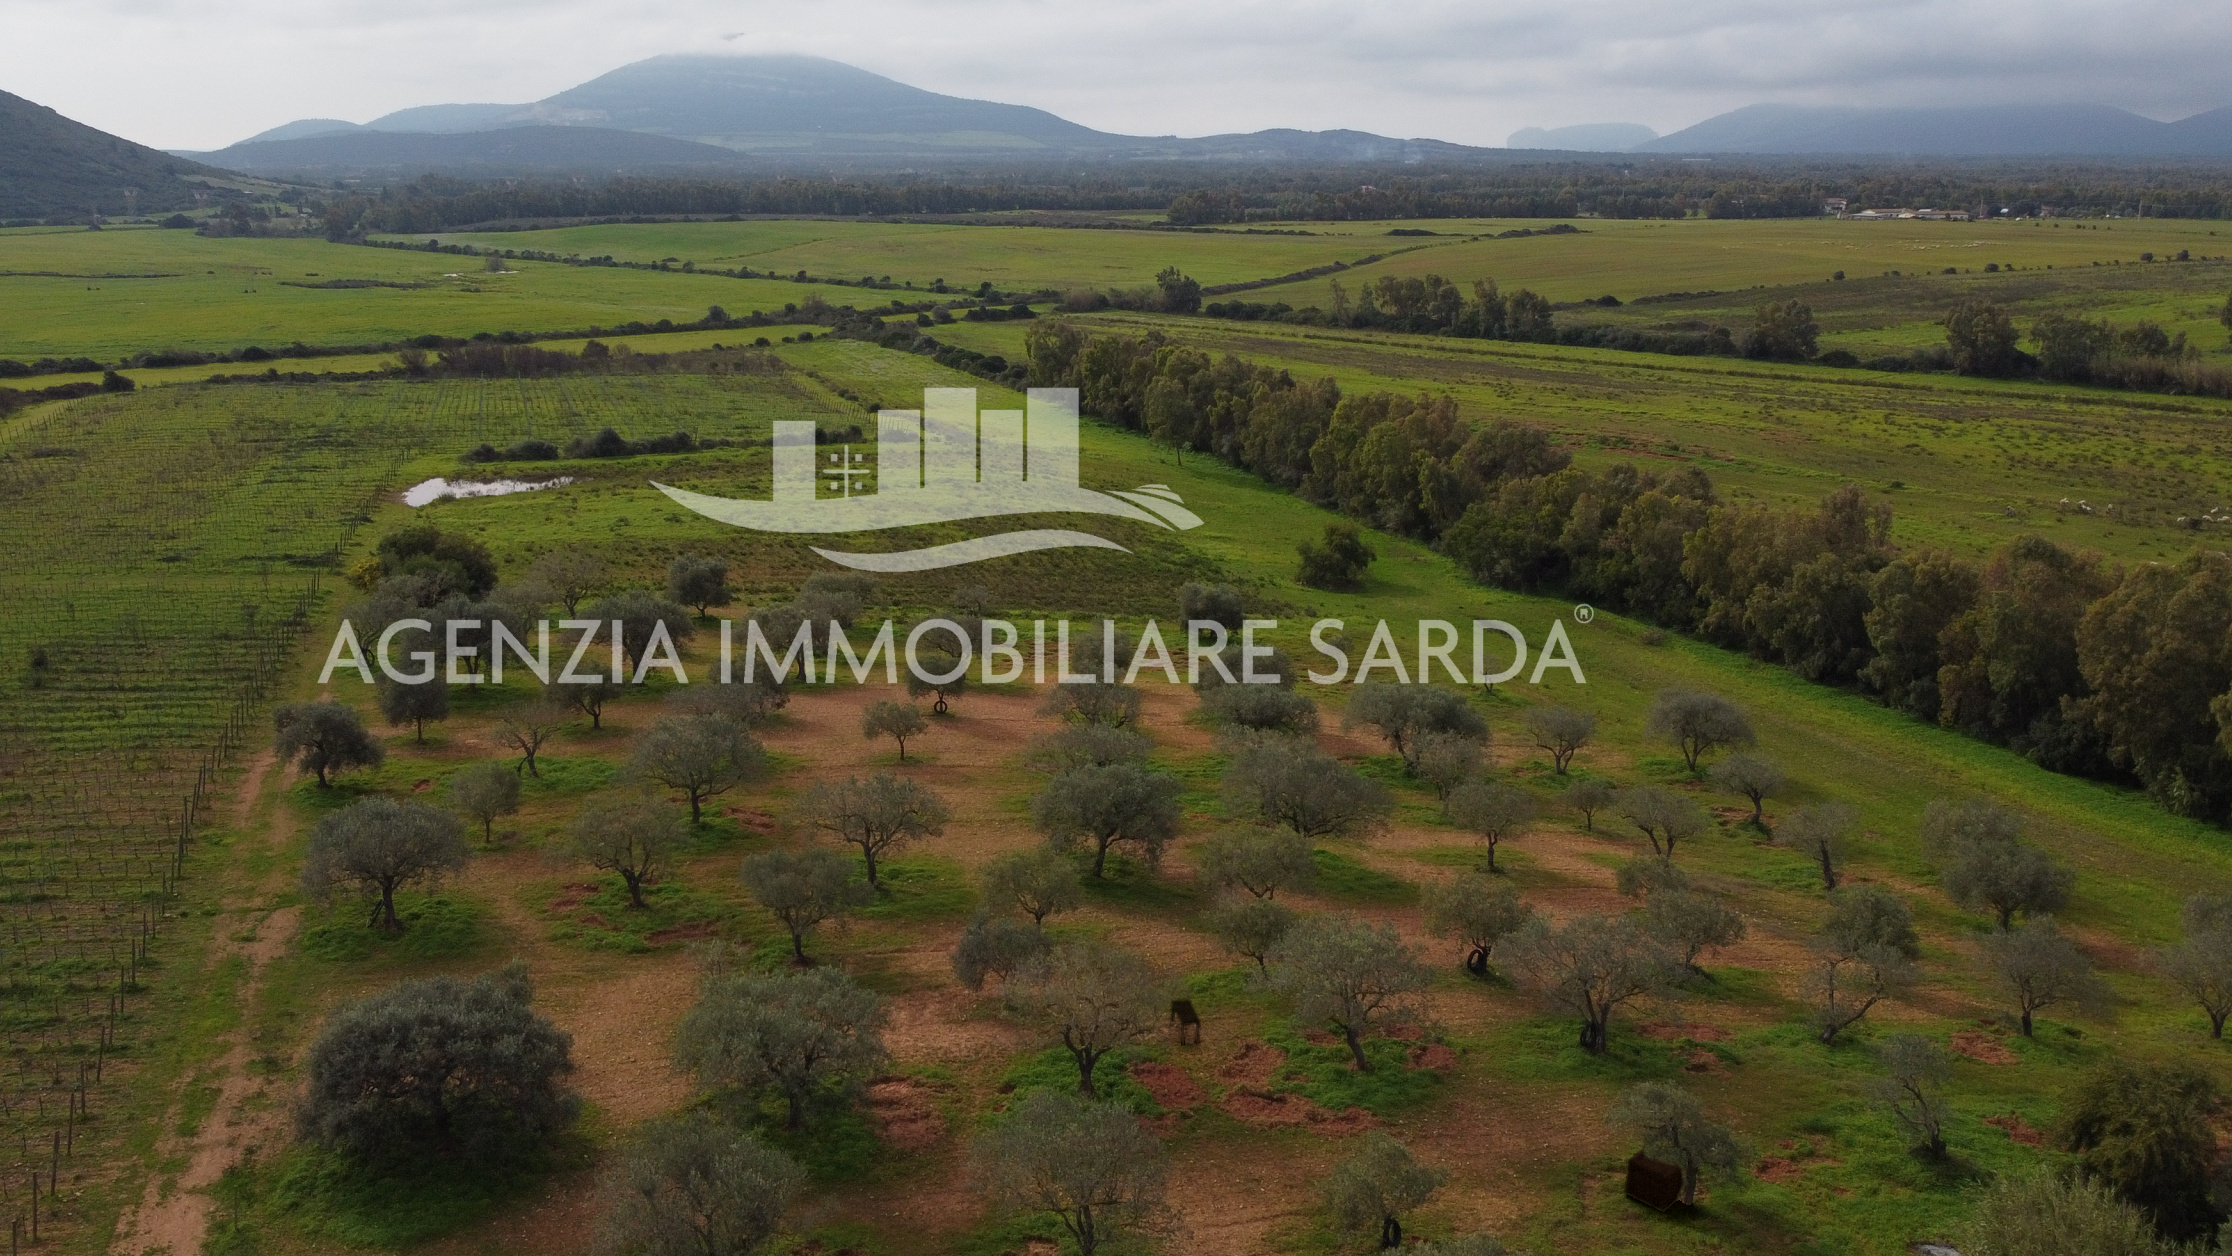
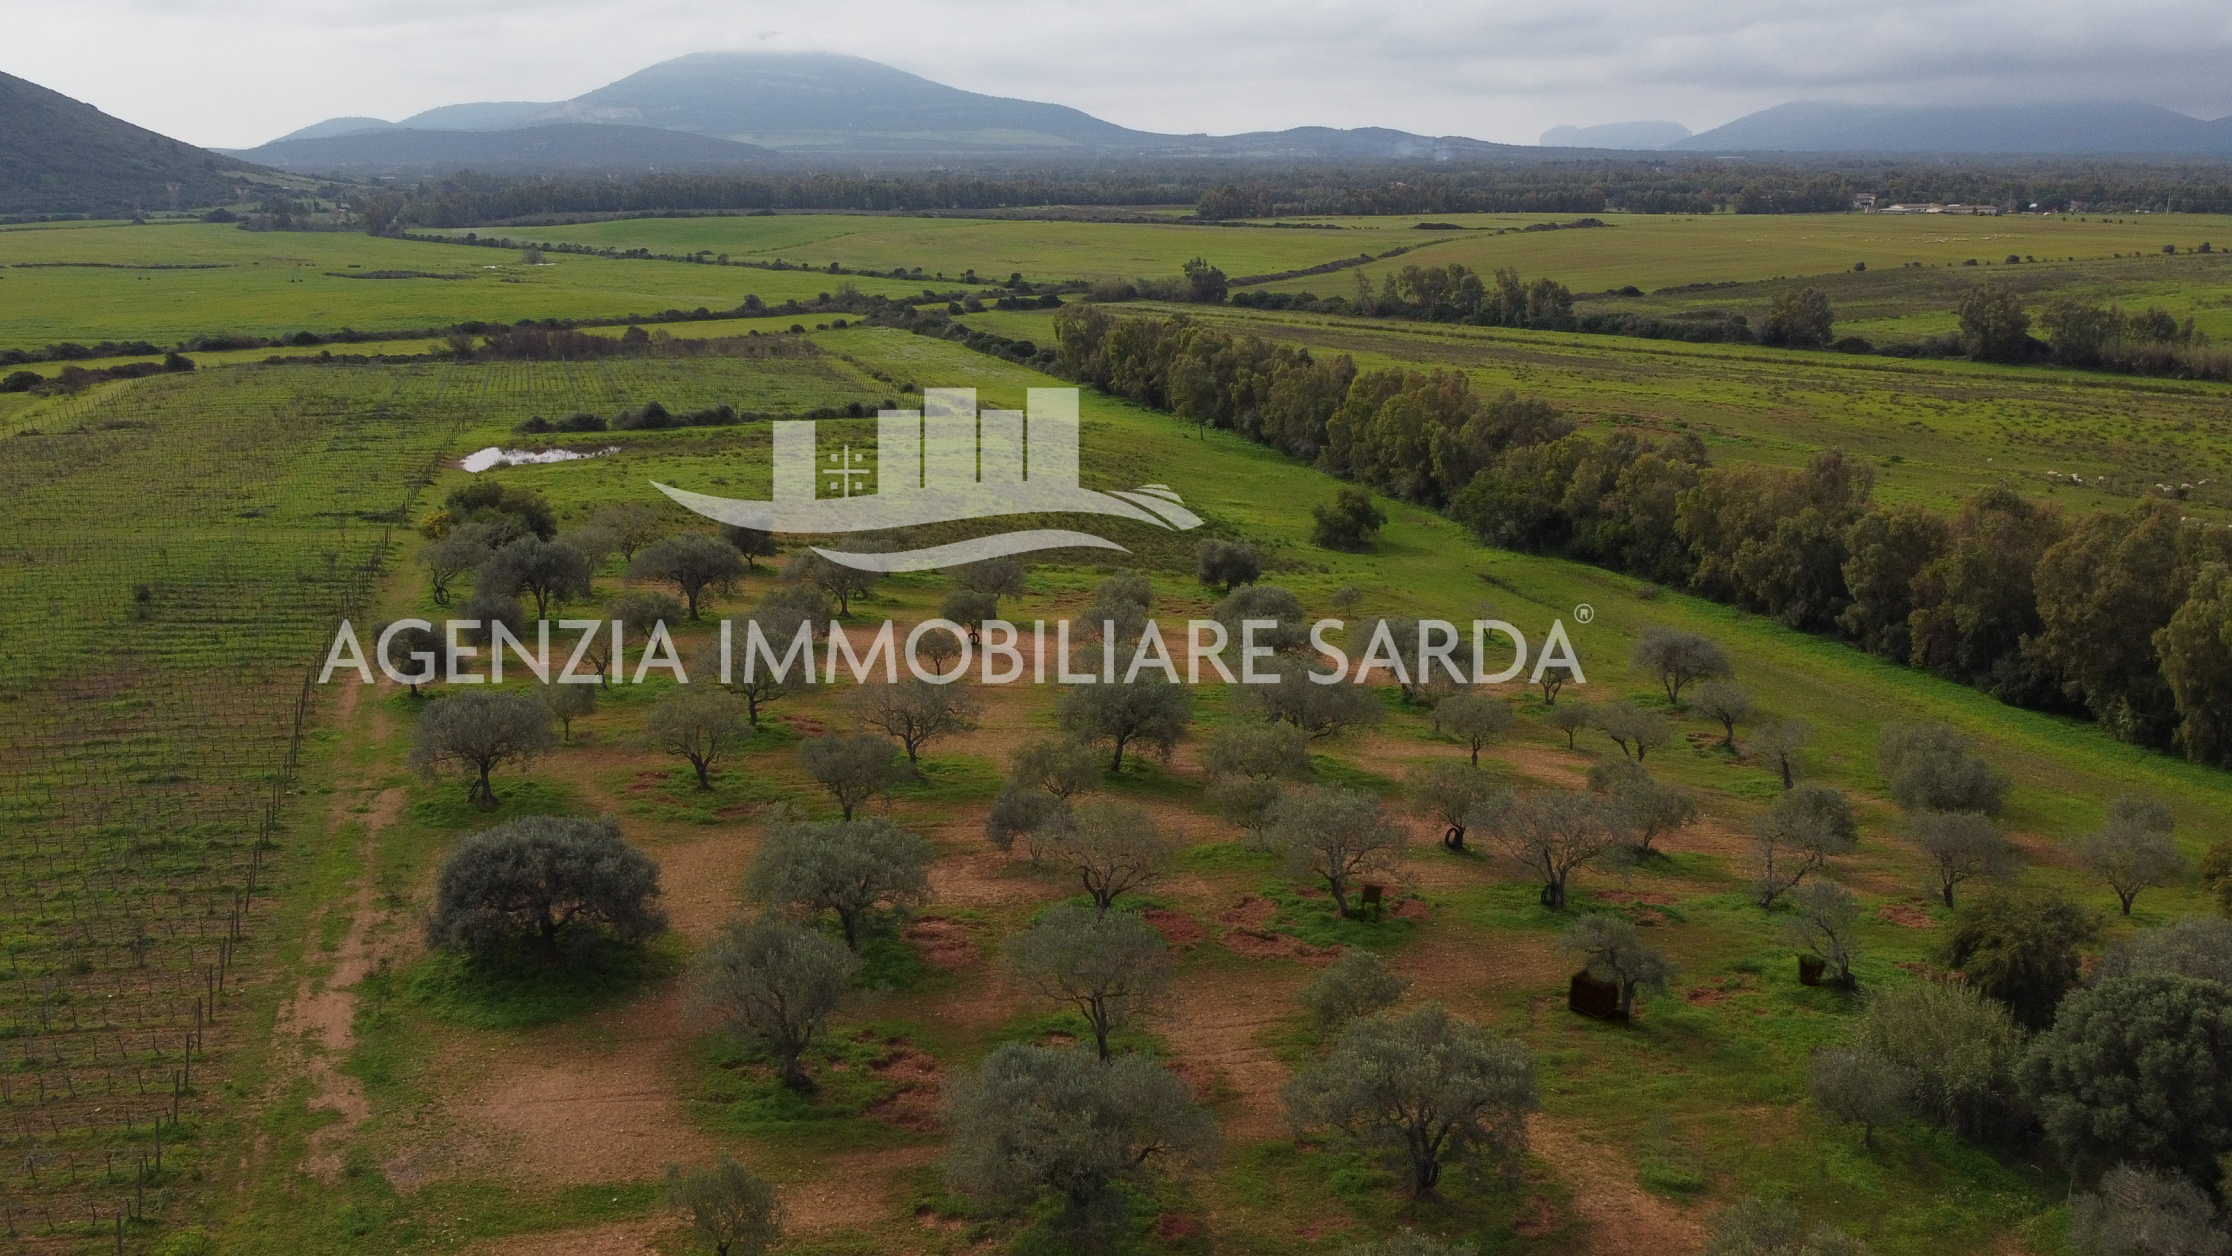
bench: present [1170,1000,1201,1045] -> present [1360,884,1383,922]
basket: none [1883,1122,1916,1161] -> present [1798,955,1826,986]

